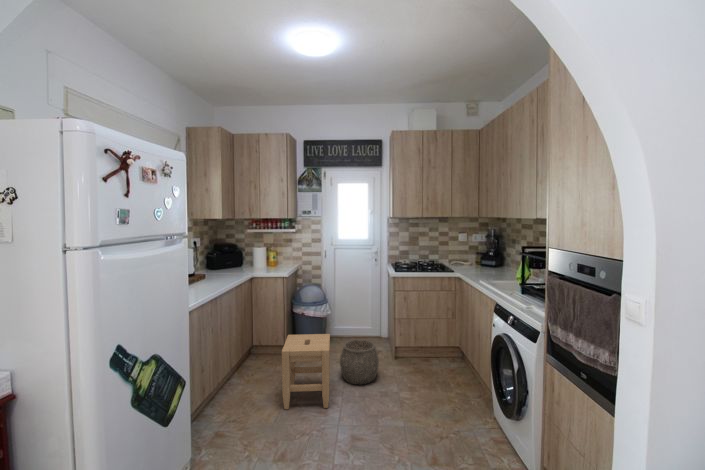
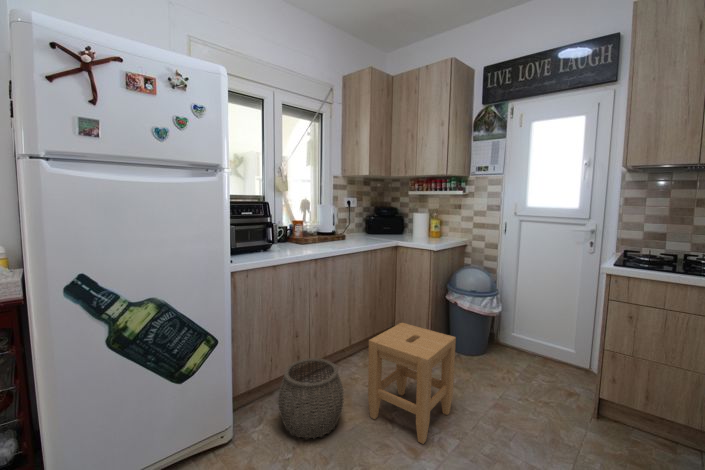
woven basket: present [340,339,379,384] -> present [278,358,344,439]

